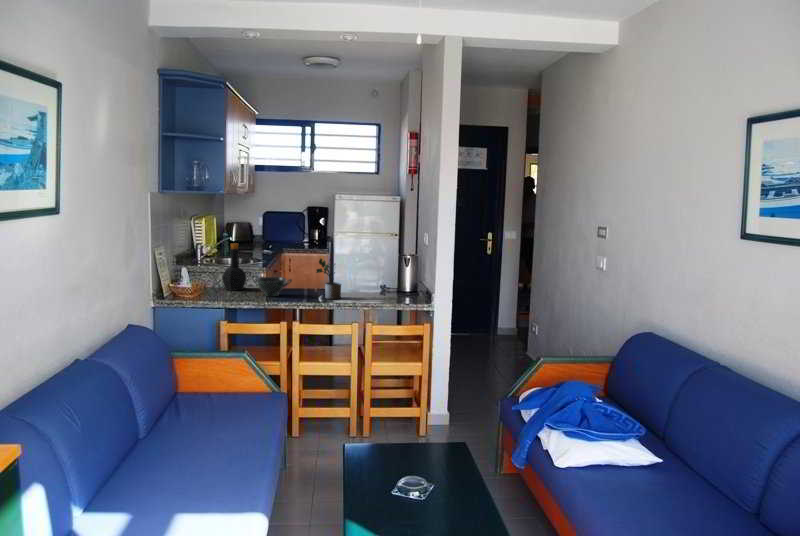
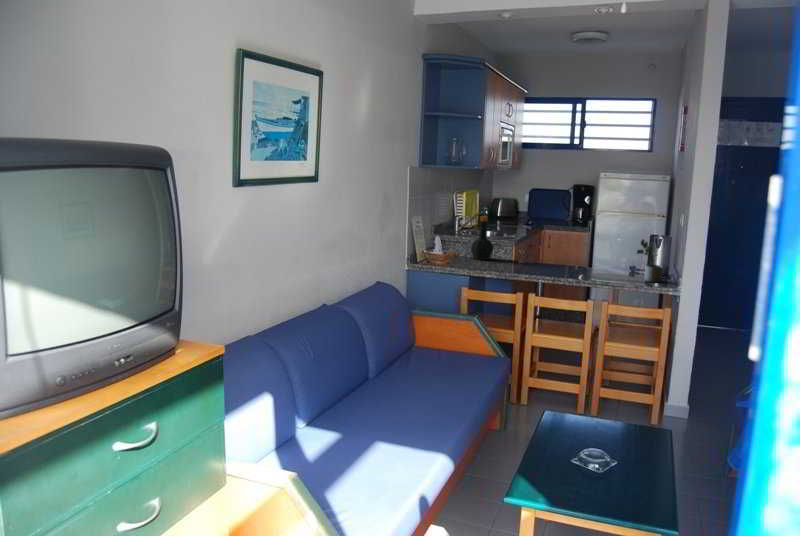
potted plant: present [316,259,341,299] -> present [637,239,663,282]
bowl: present [251,275,292,296] -> none [495,246,532,268]

